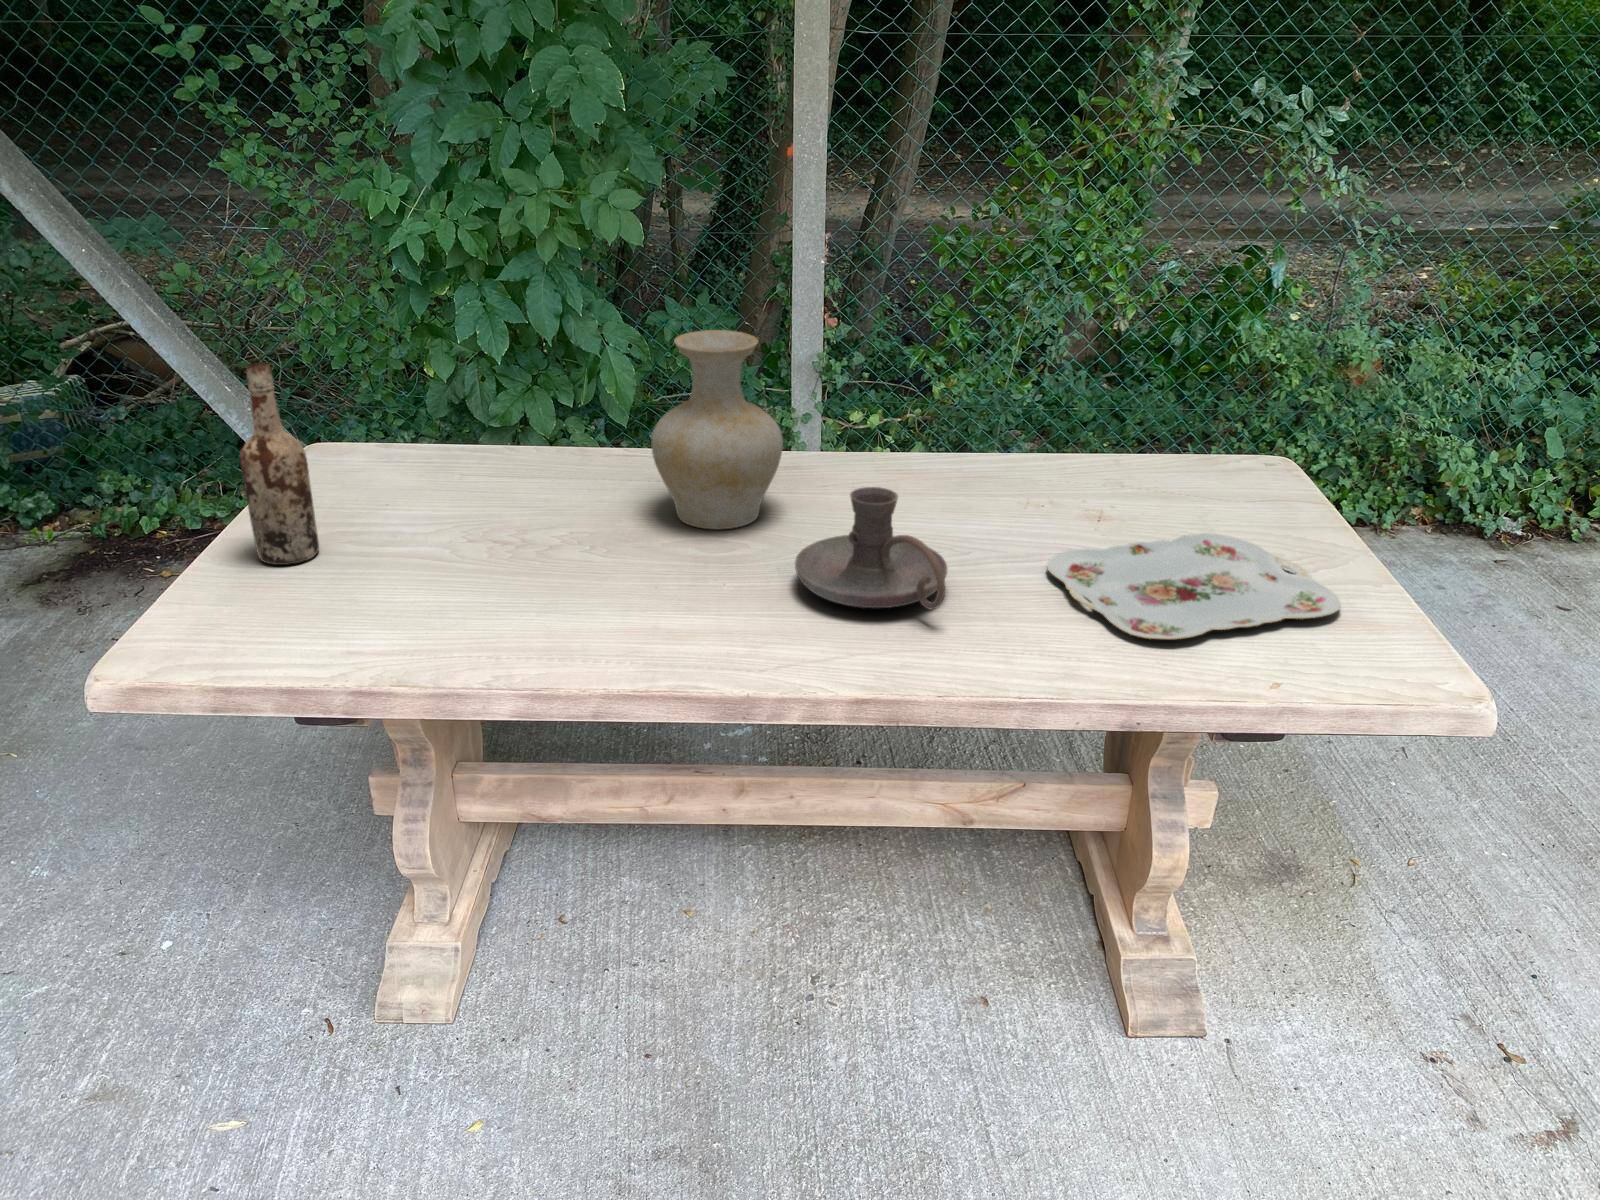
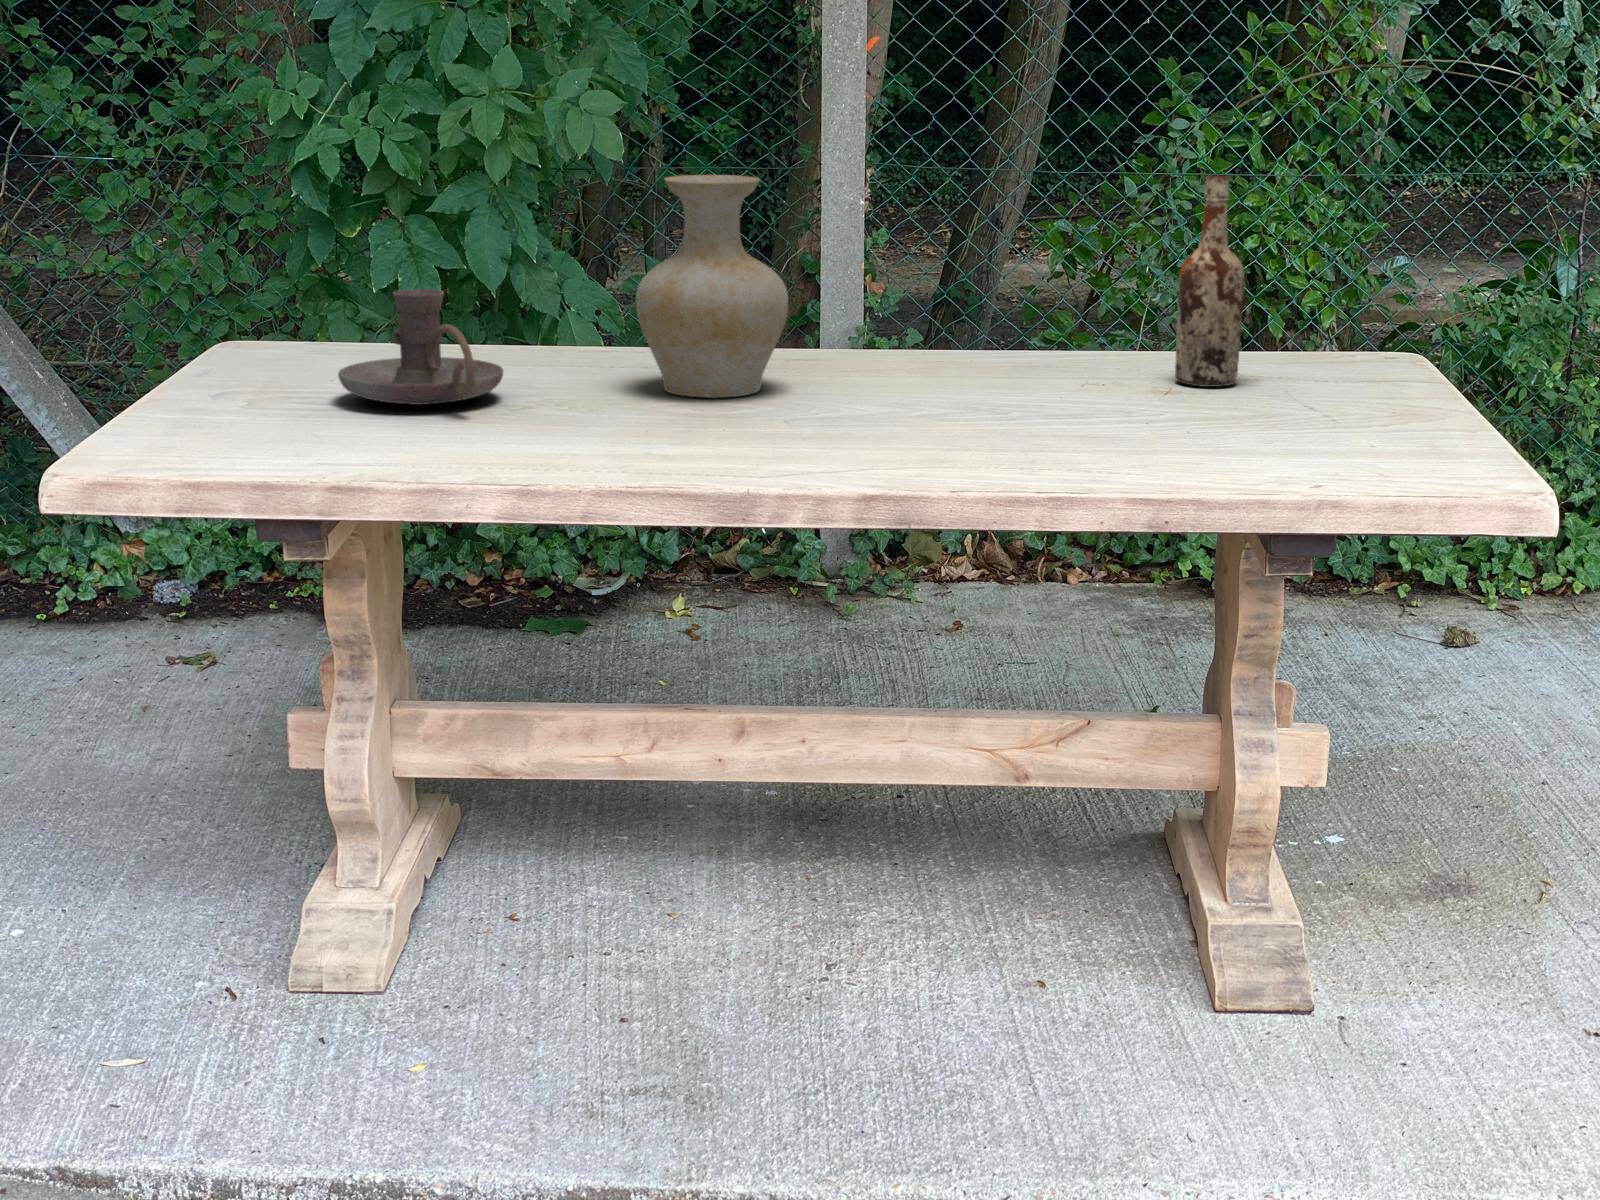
wine bottle: present [240,362,319,565] -> present [1175,174,1245,387]
candle holder: present [795,487,947,609] -> present [338,289,503,405]
serving tray: present [1047,533,1341,639] -> none [1091,396,1422,455]

